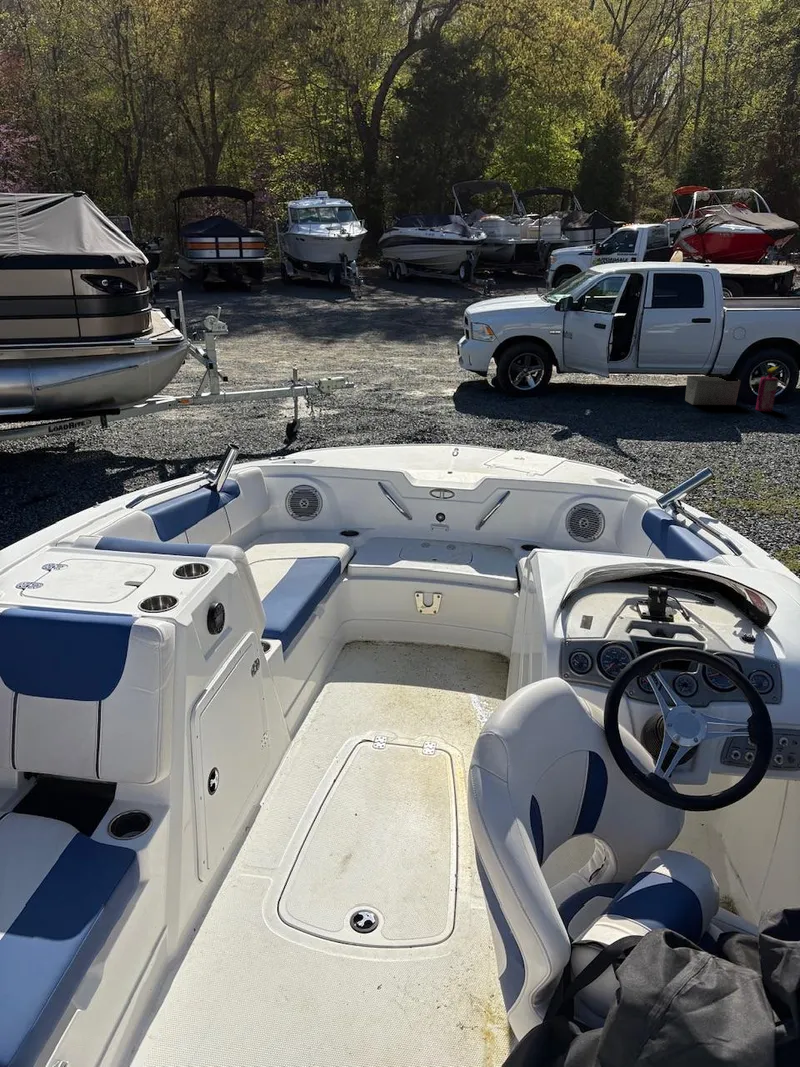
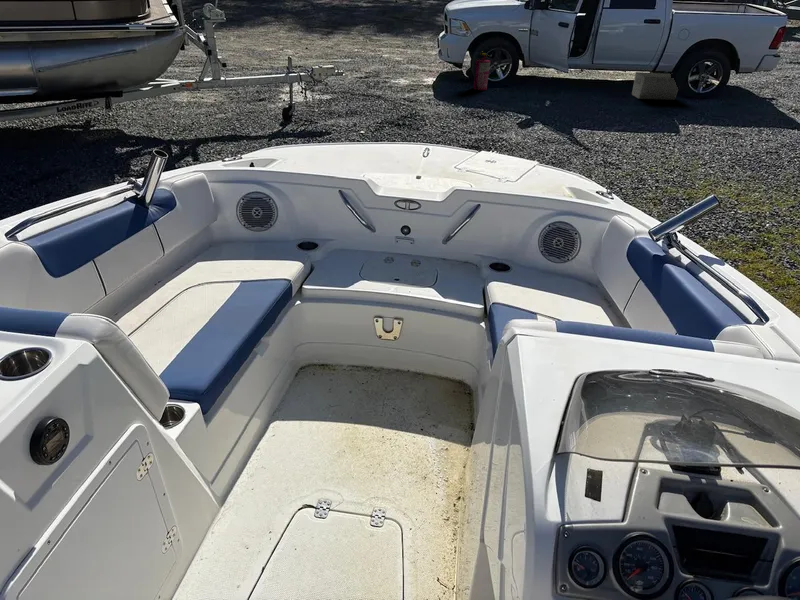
fire extinguisher: present [756,367,779,412] -> present [473,53,490,90]

